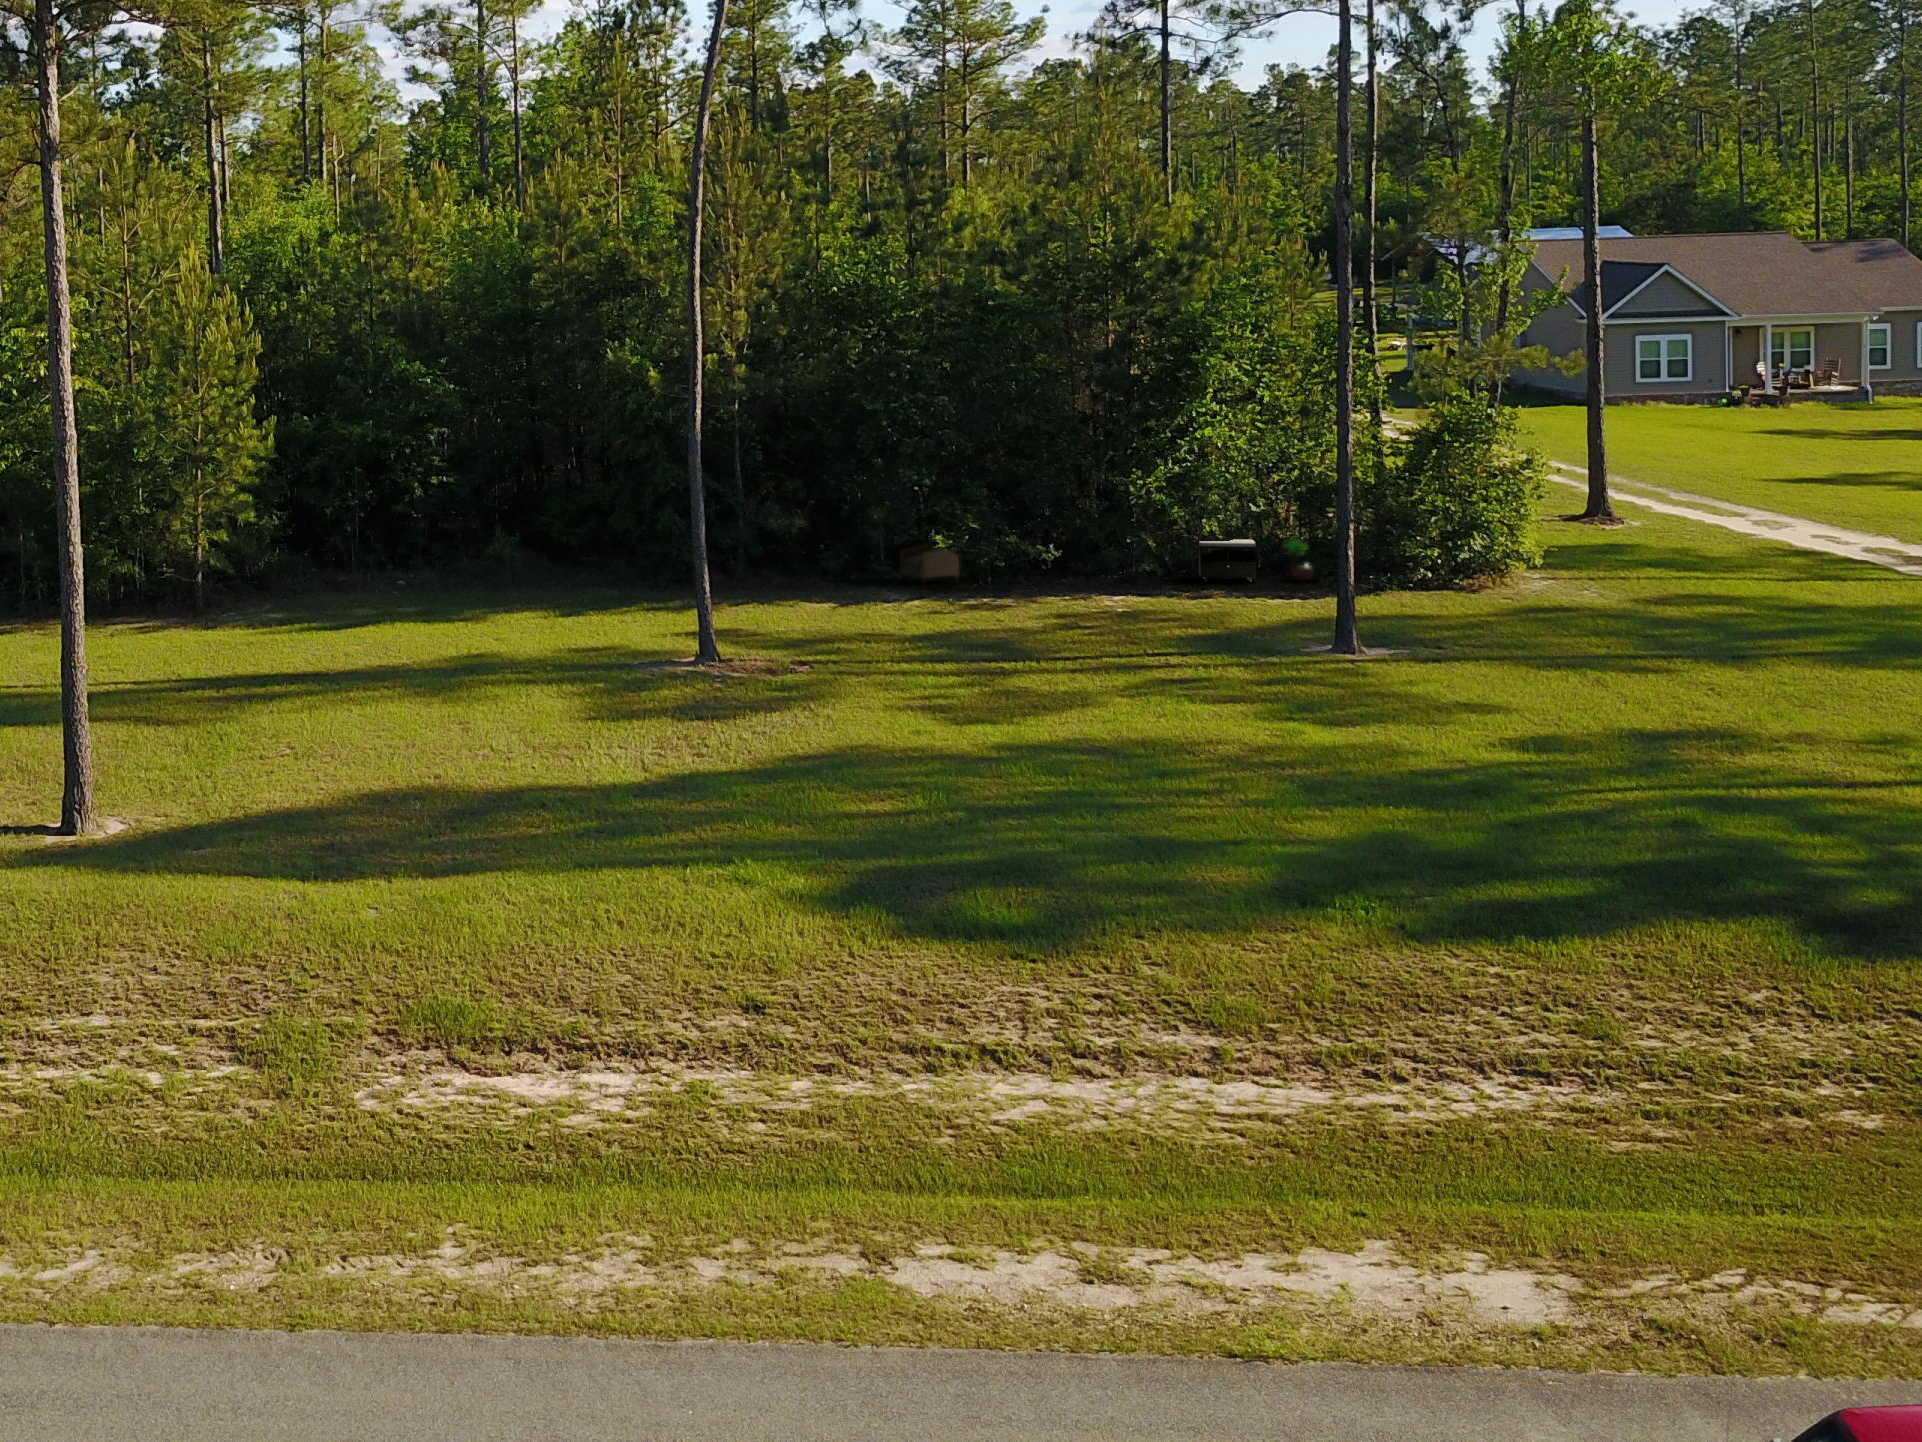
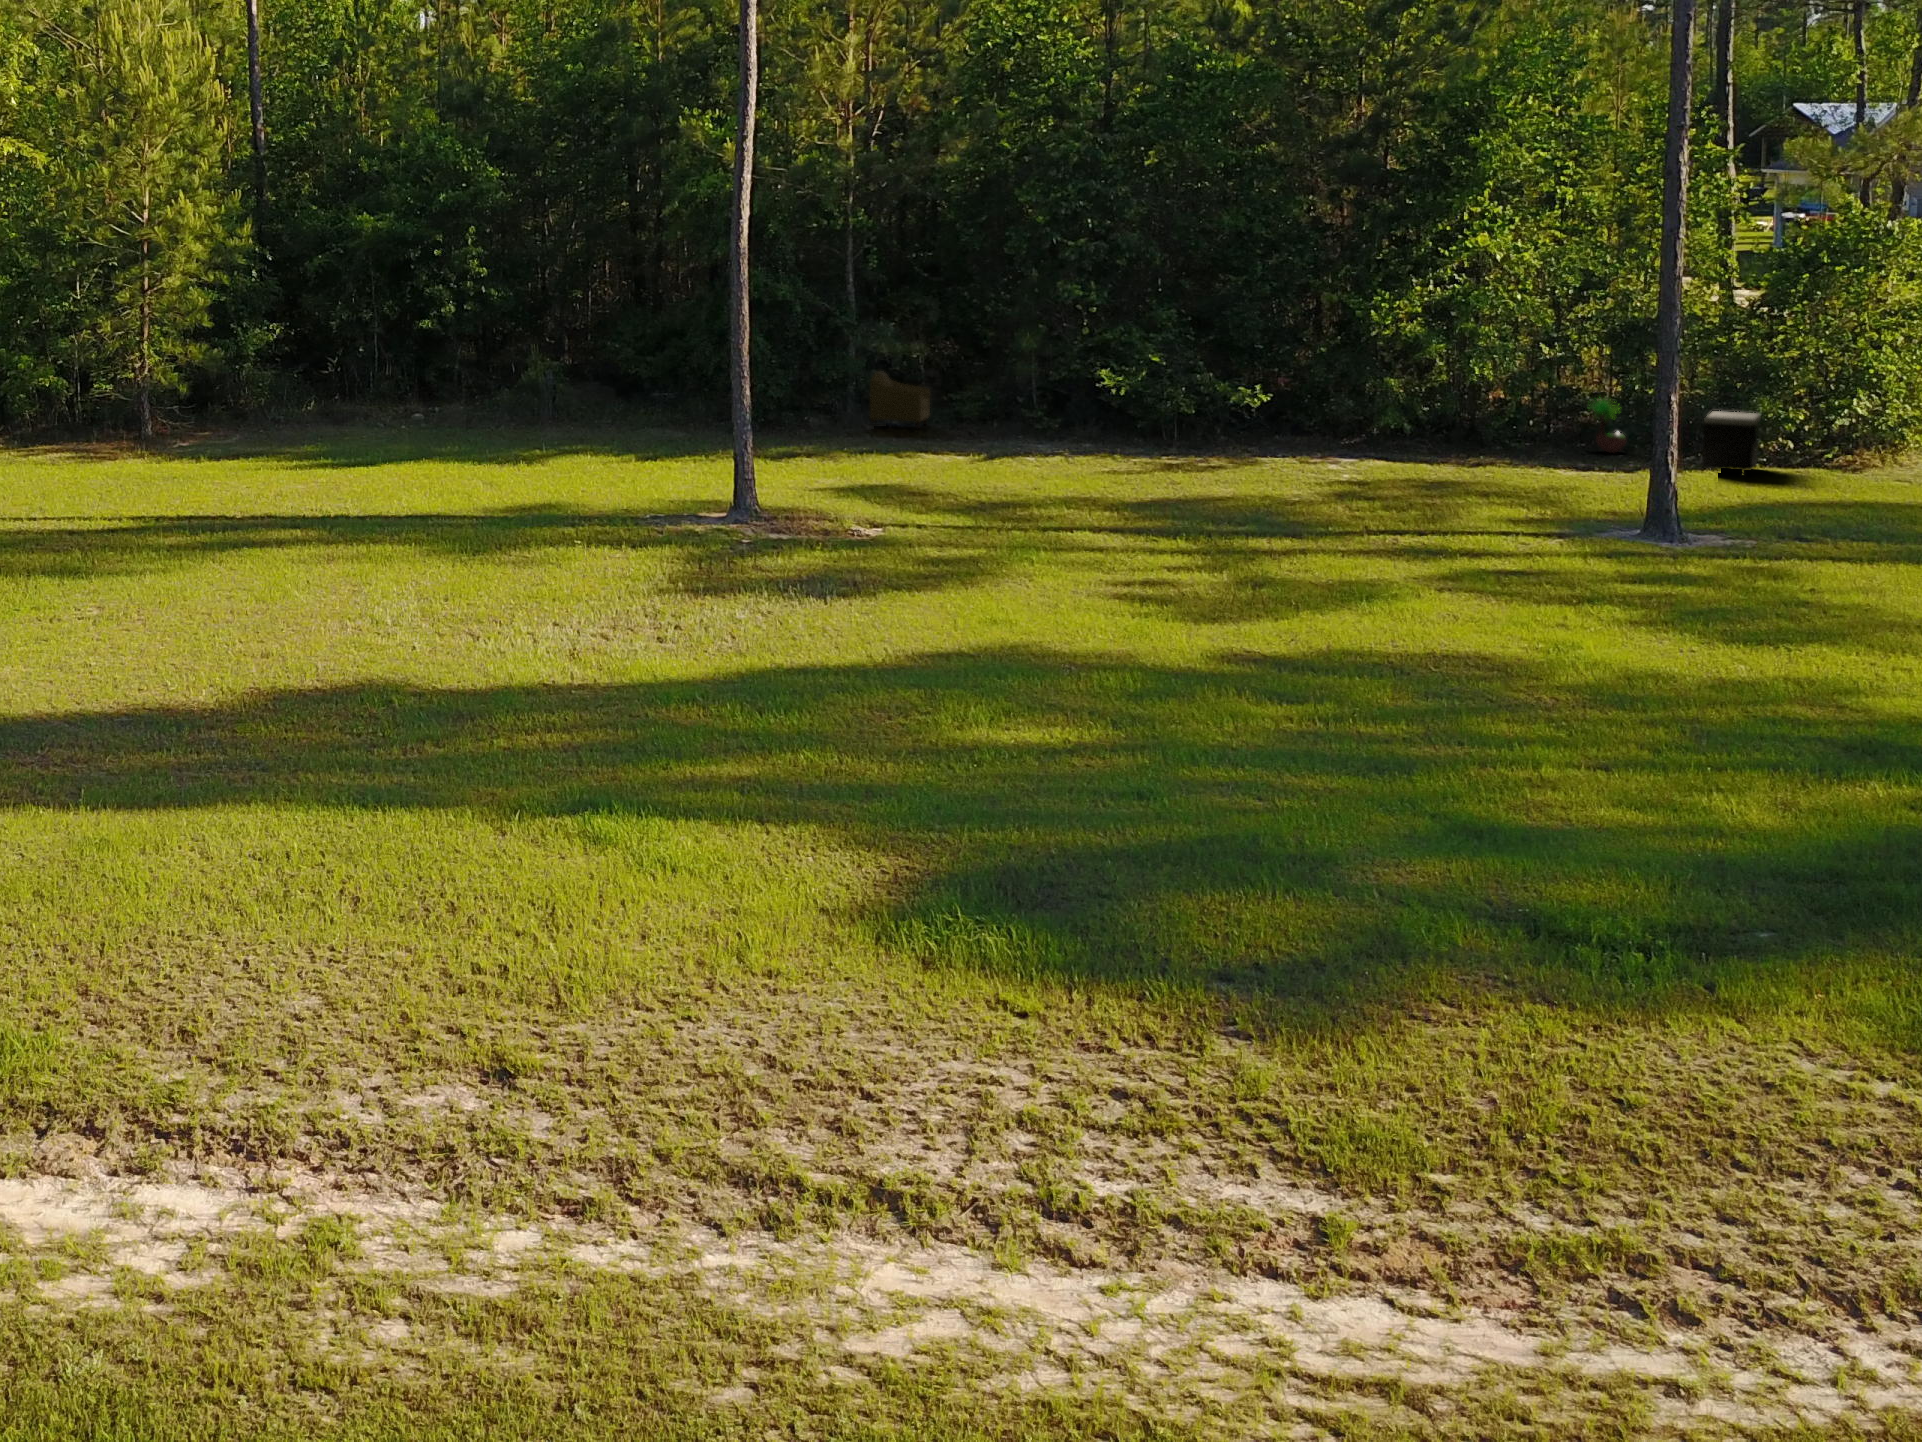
storage bench: present [1199,539,1256,582] -> present [1702,411,1761,475]
chair: present [900,543,959,584] -> present [869,371,930,428]

